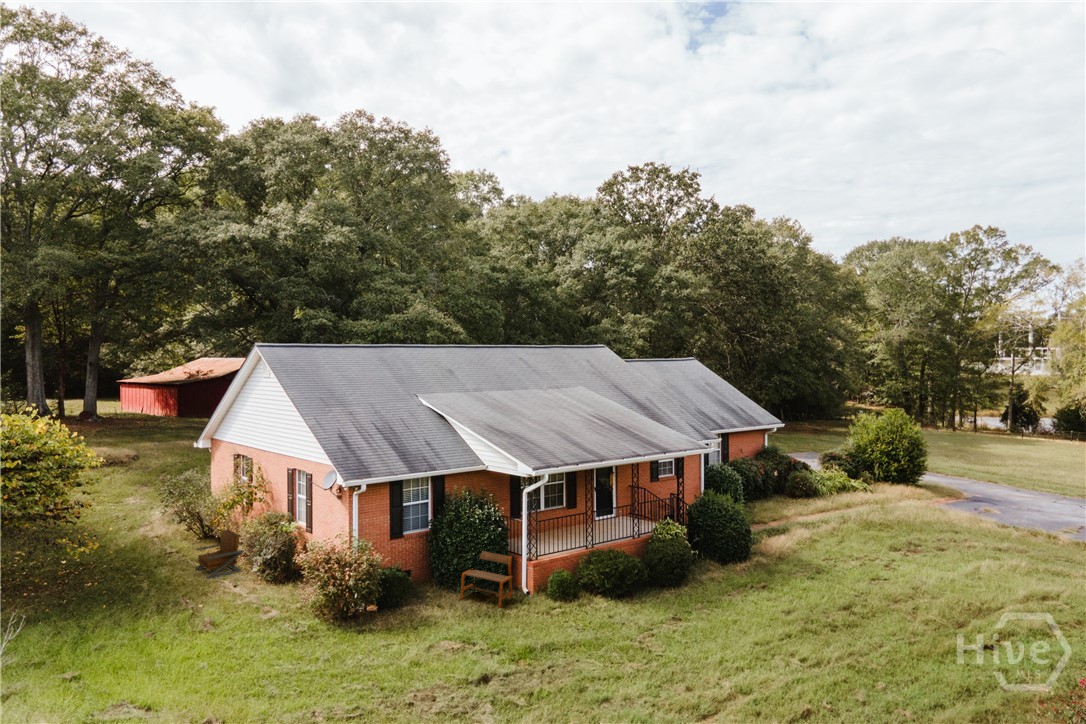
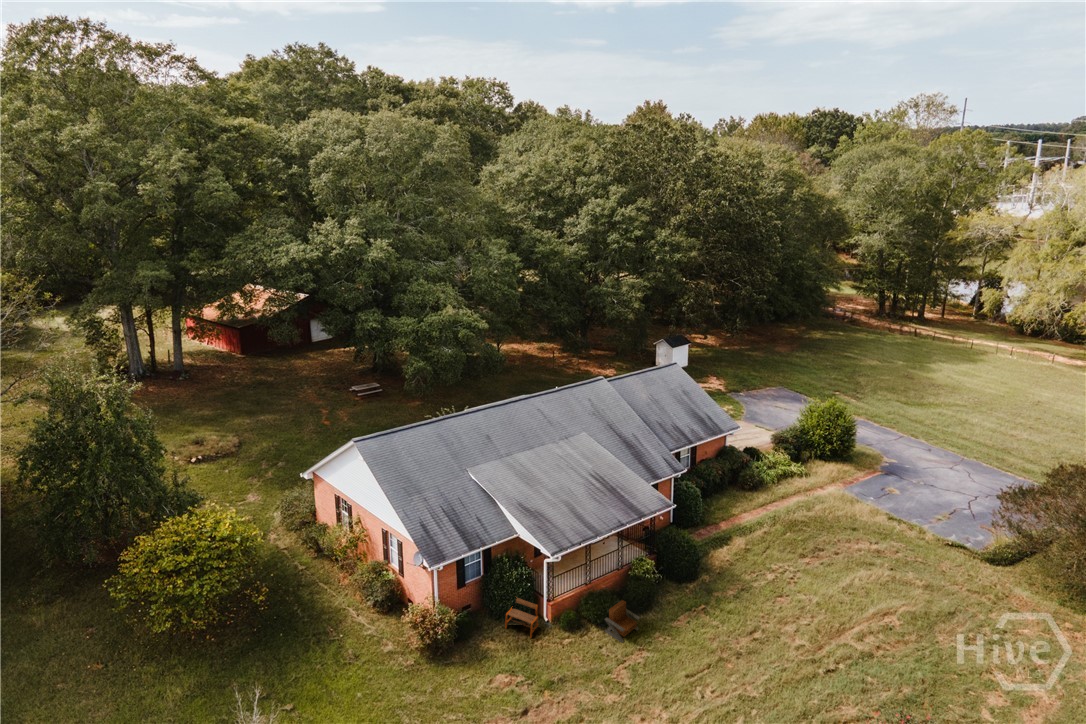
lounge chair: present [196,529,244,579] -> present [605,600,640,643]

